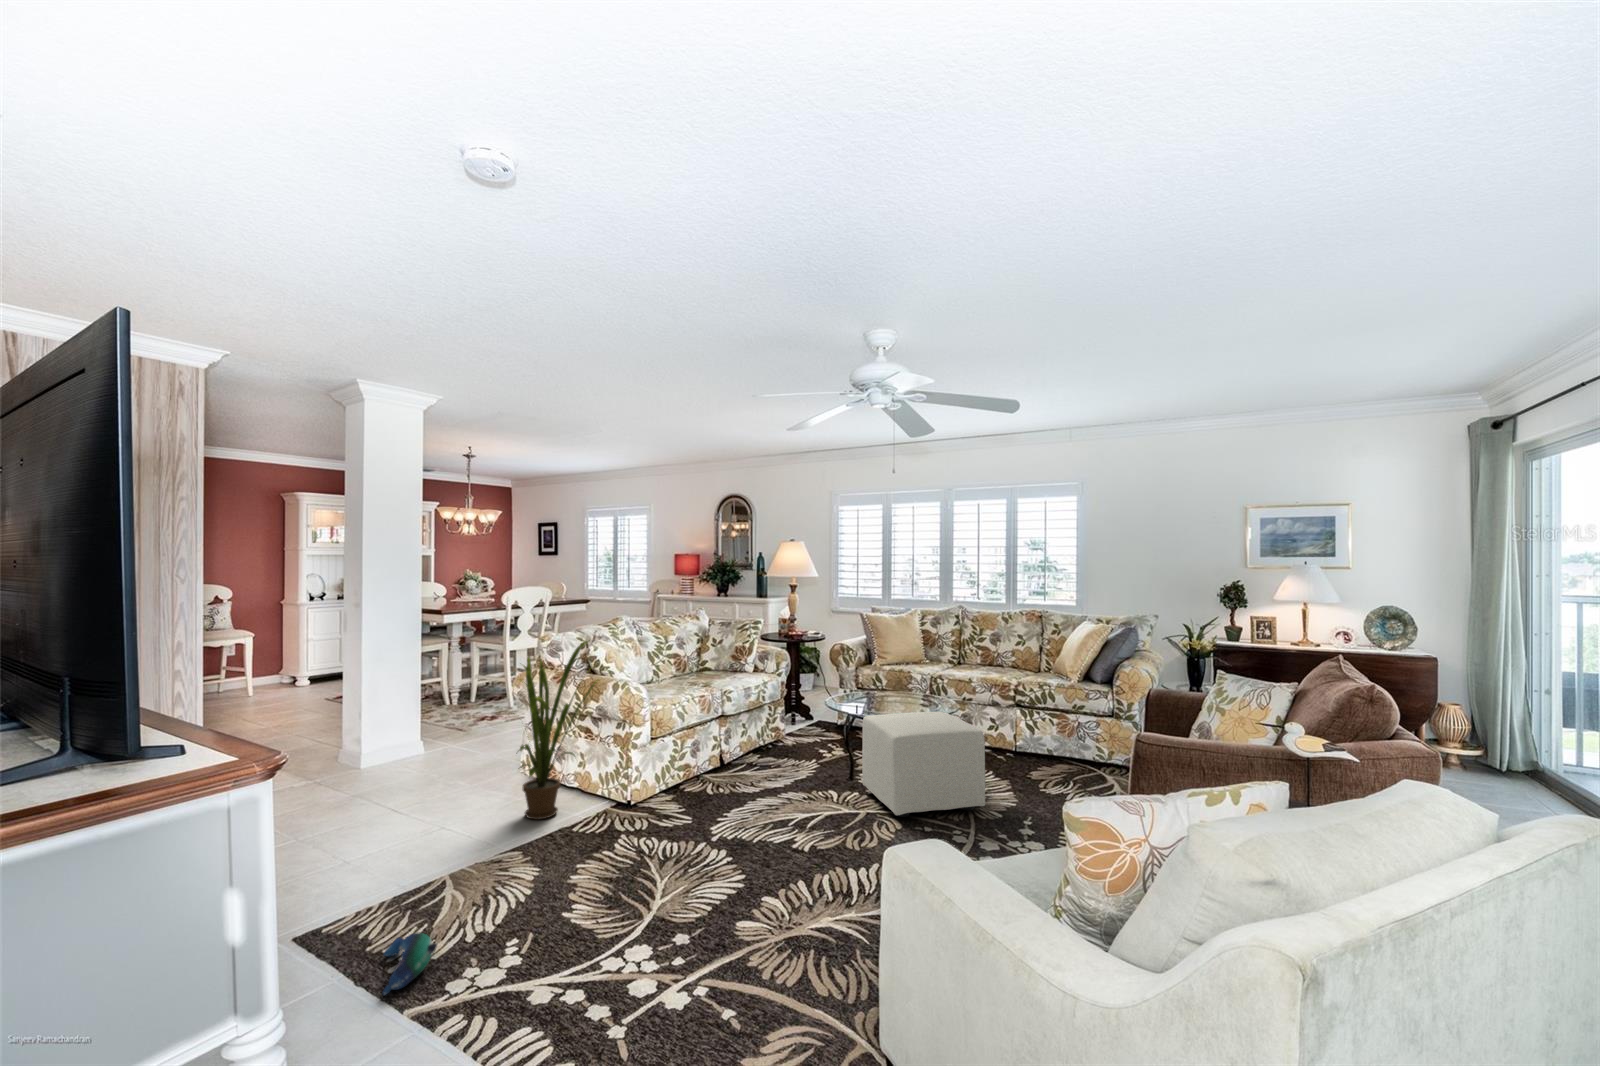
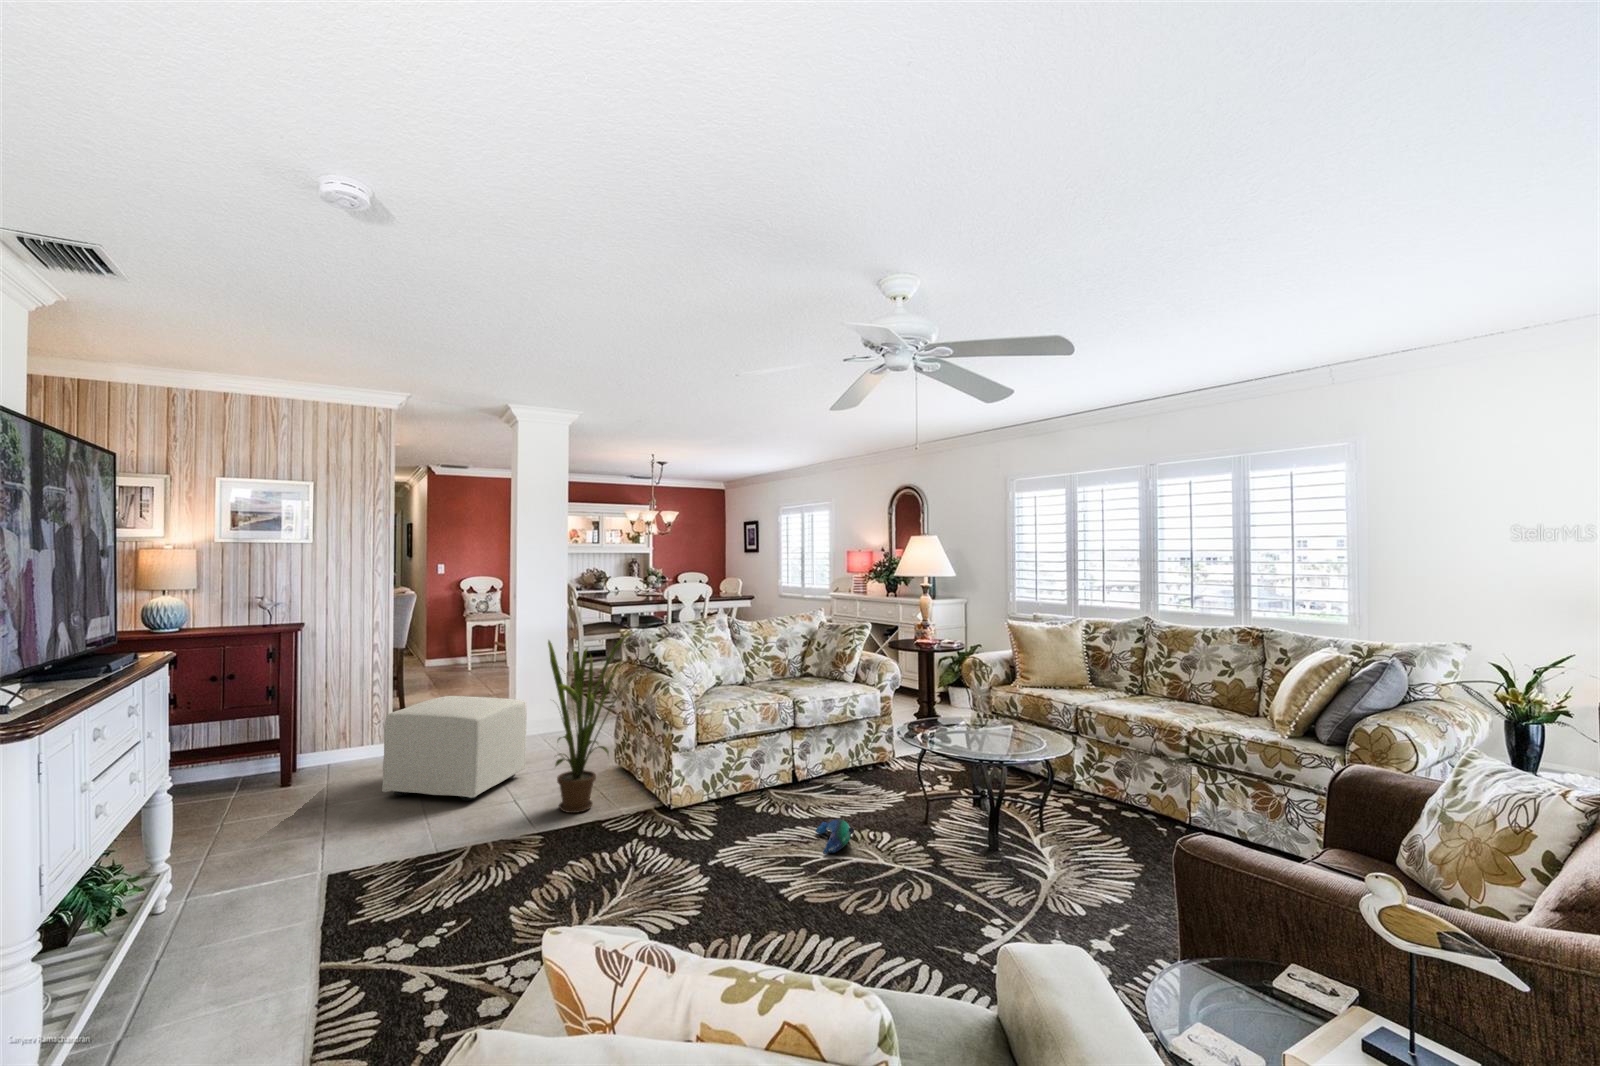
ottoman: present [862,711,986,817] -> present [382,696,527,801]
plush toy: present [382,932,437,995] -> present [816,819,854,854]

